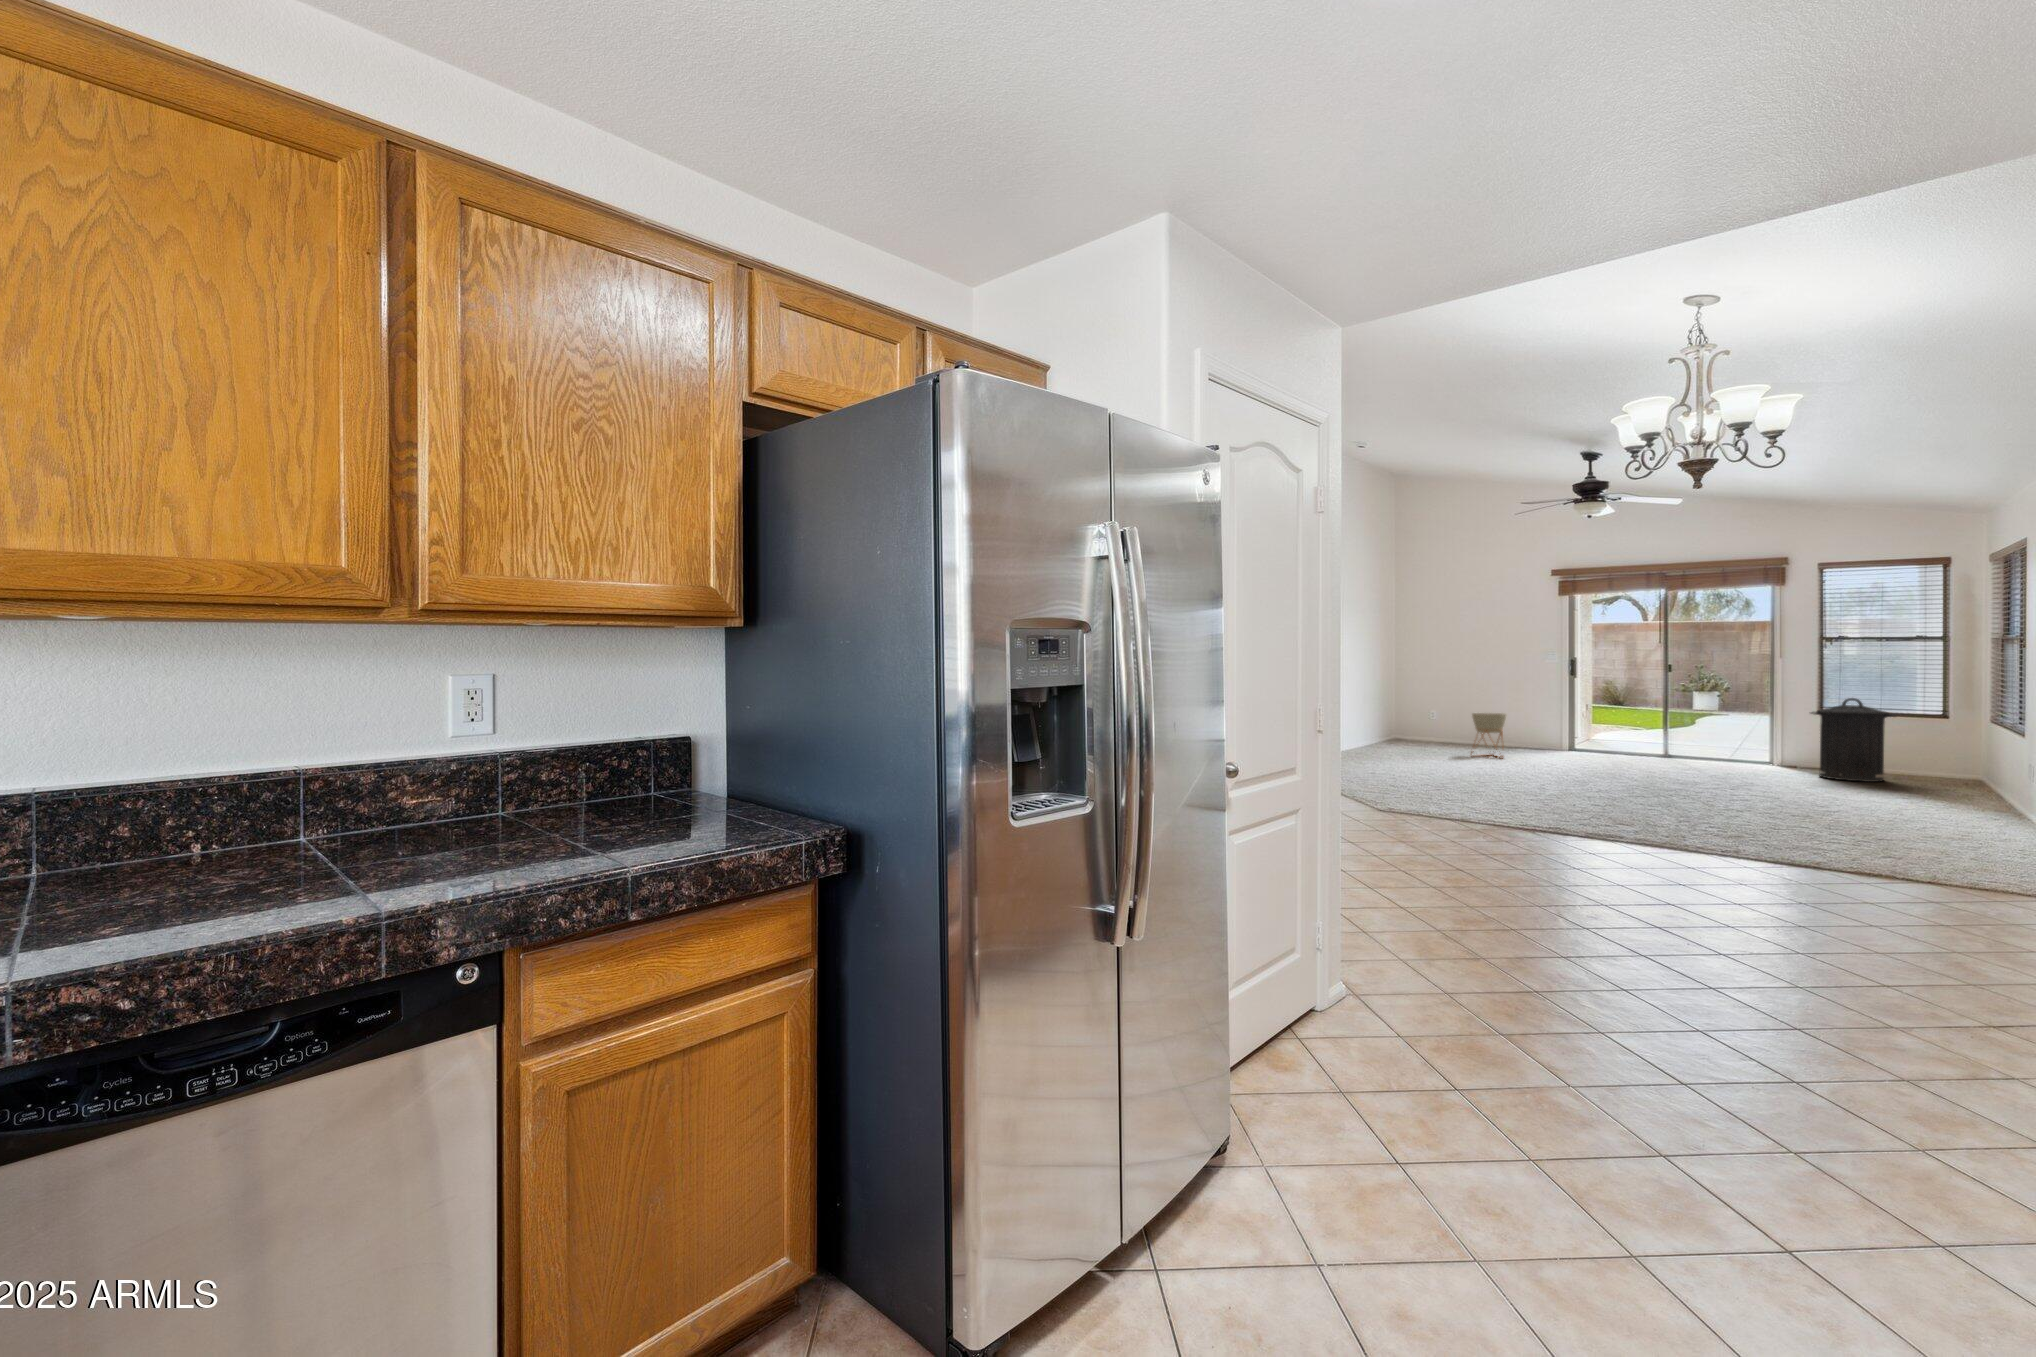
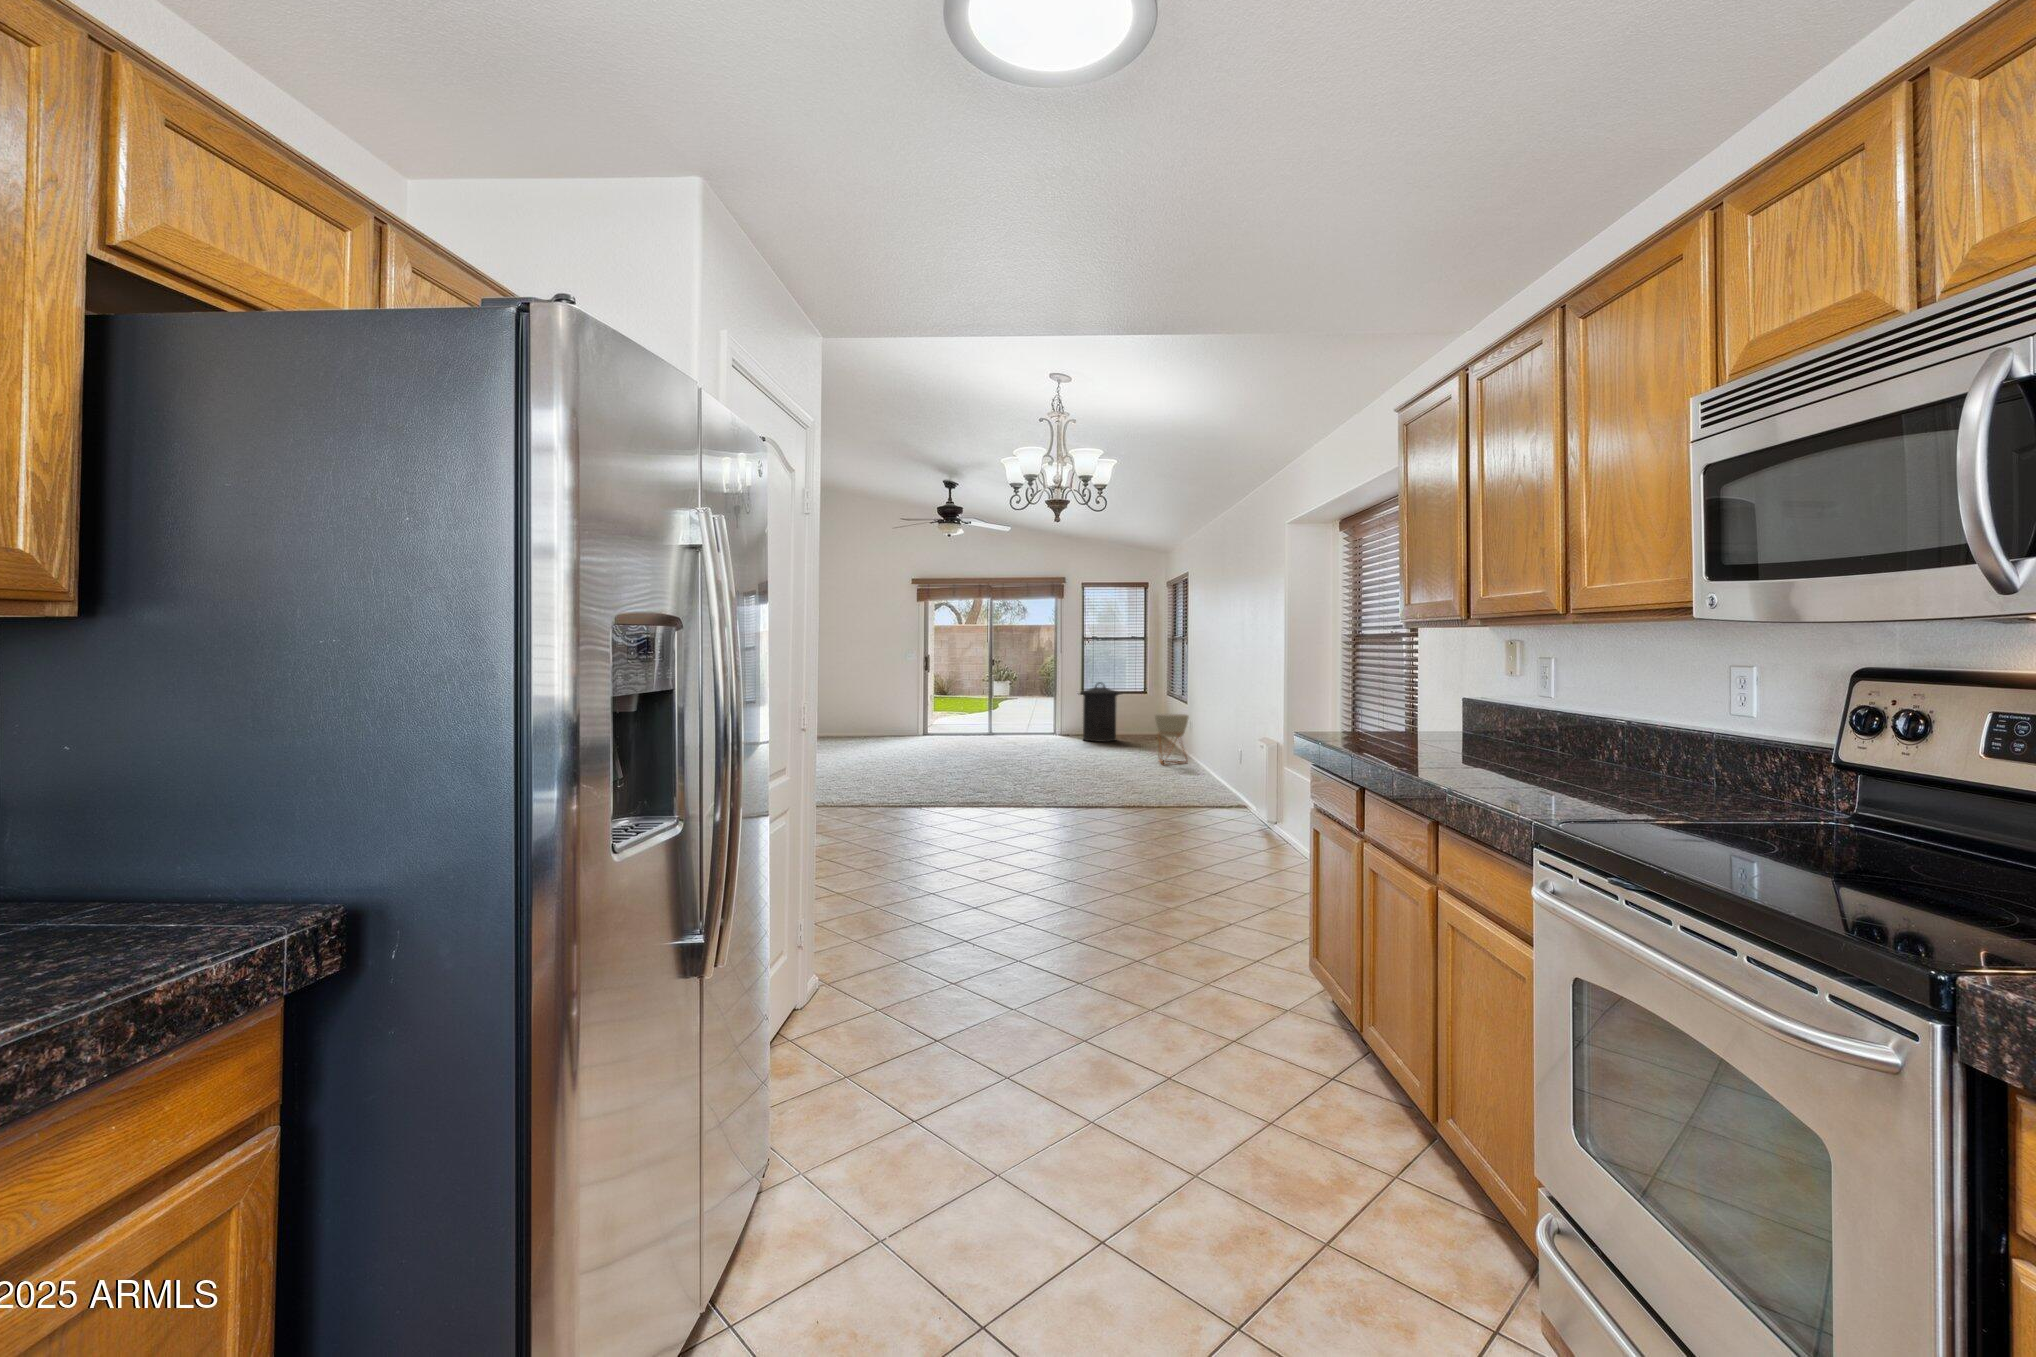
planter: present [1471,712,1506,759] -> present [1155,714,1189,765]

